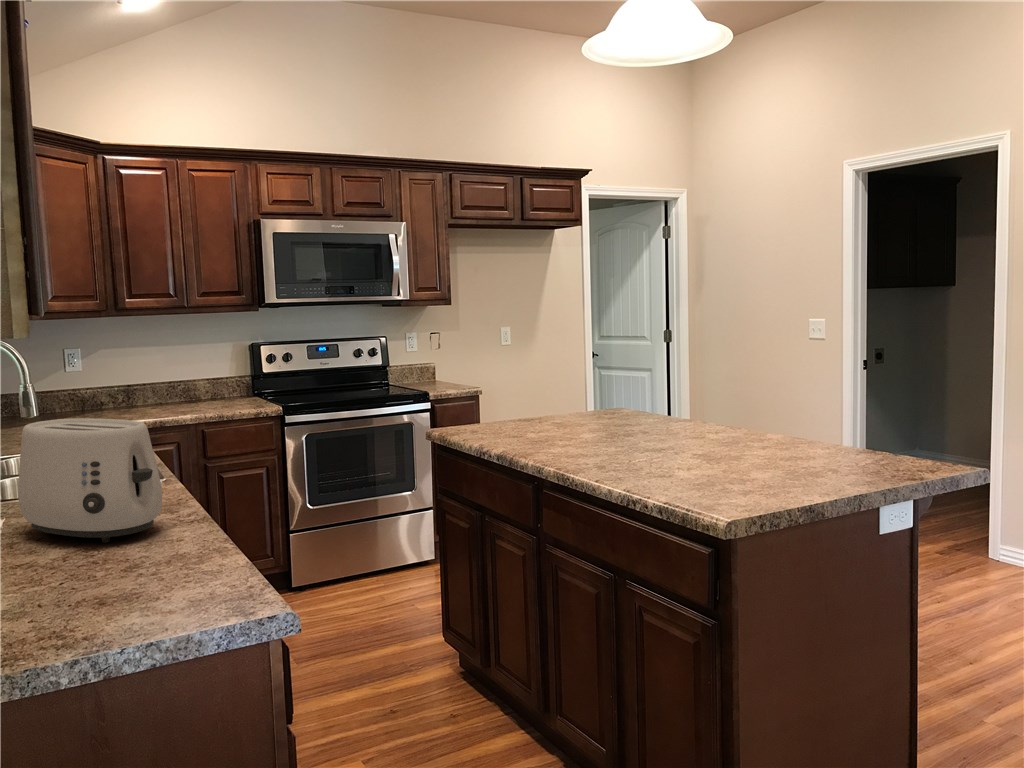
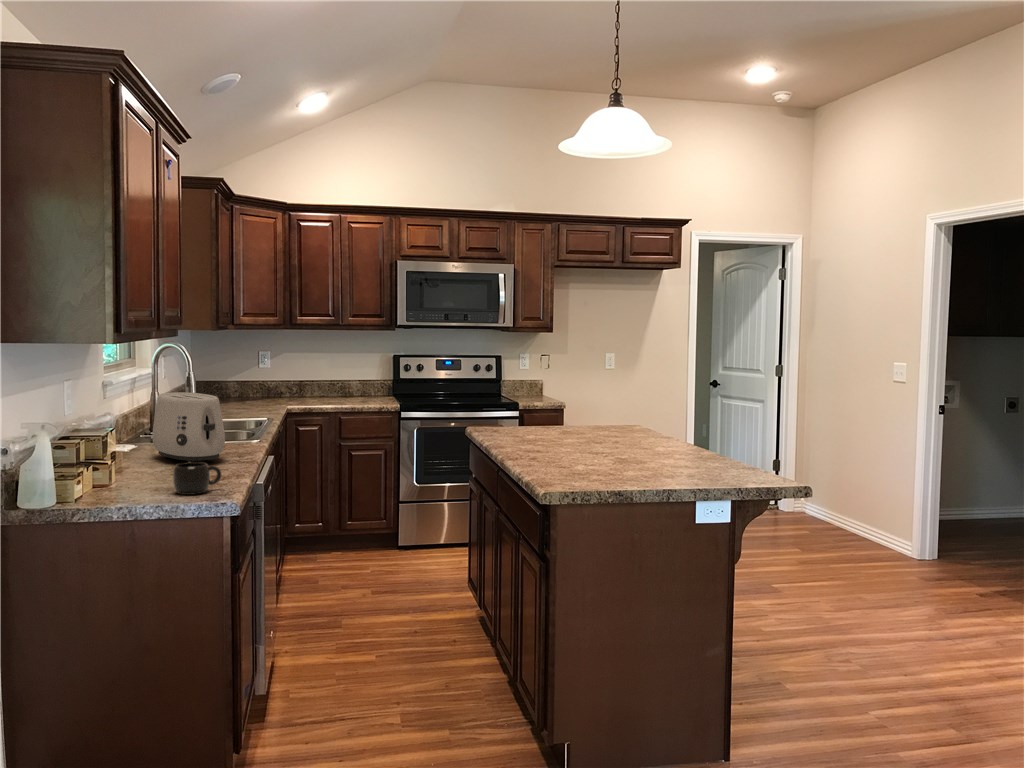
mug: none [147,550,231,619] -> present [173,462,221,495]

